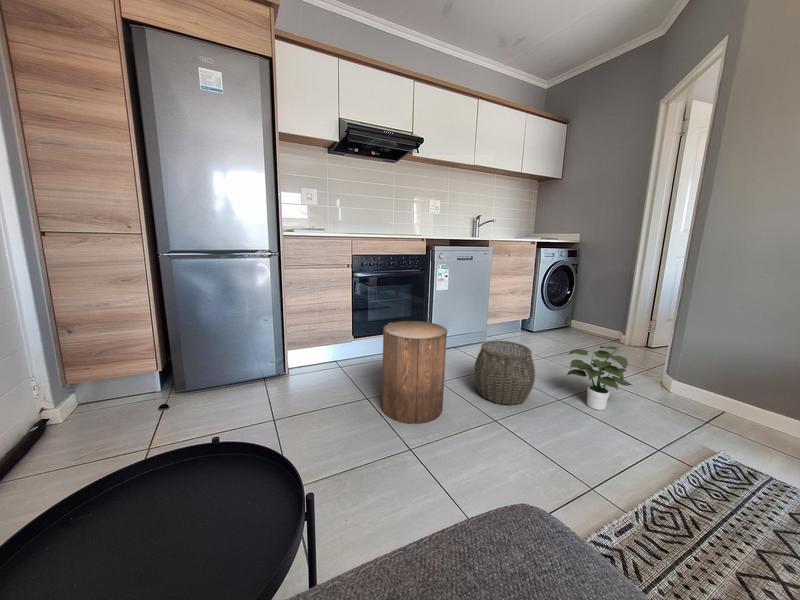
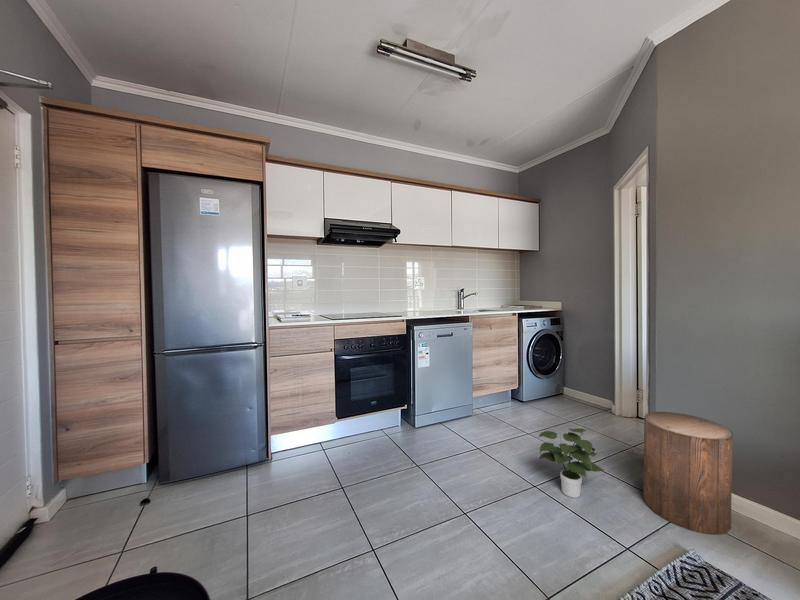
stool: present [382,321,447,424] -> present [644,412,733,534]
woven basket: present [474,341,535,405] -> none [447,422,507,493]

